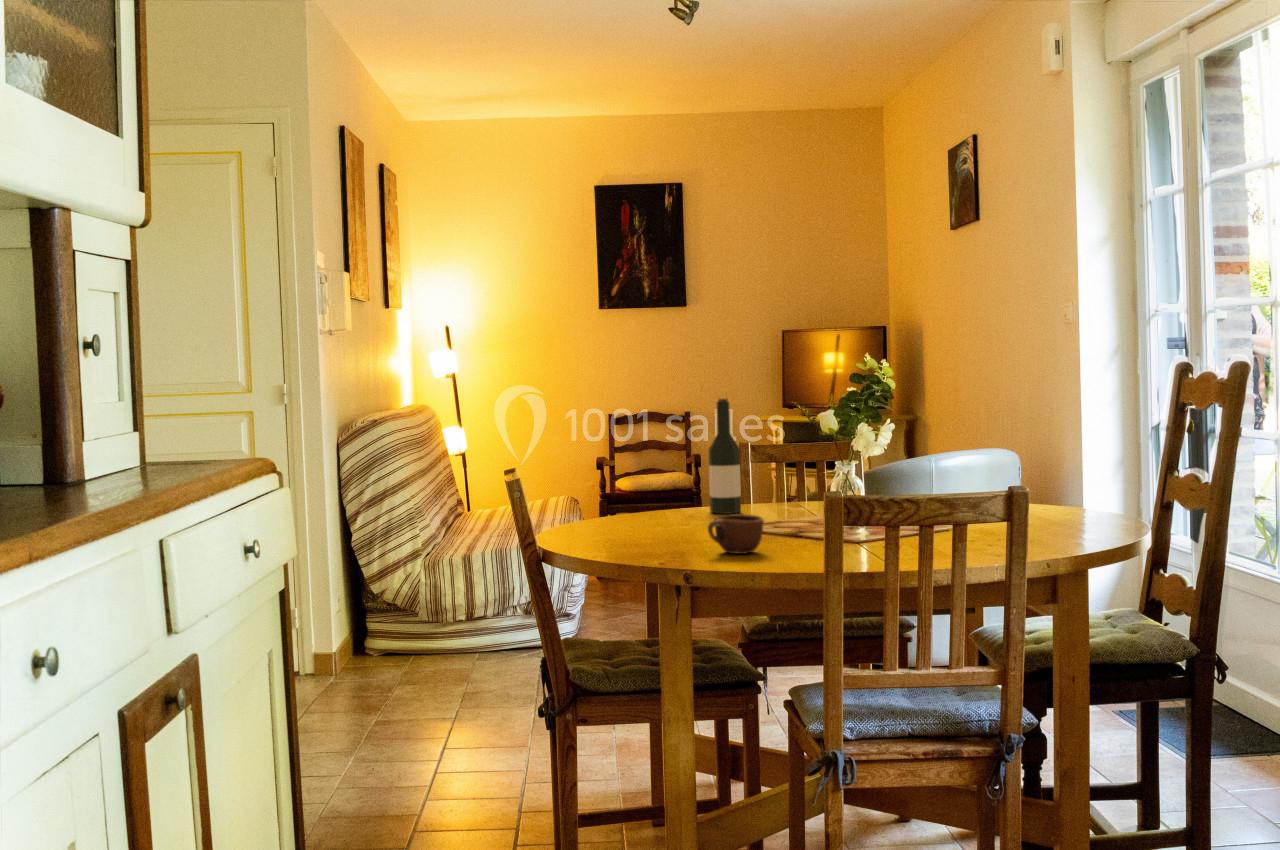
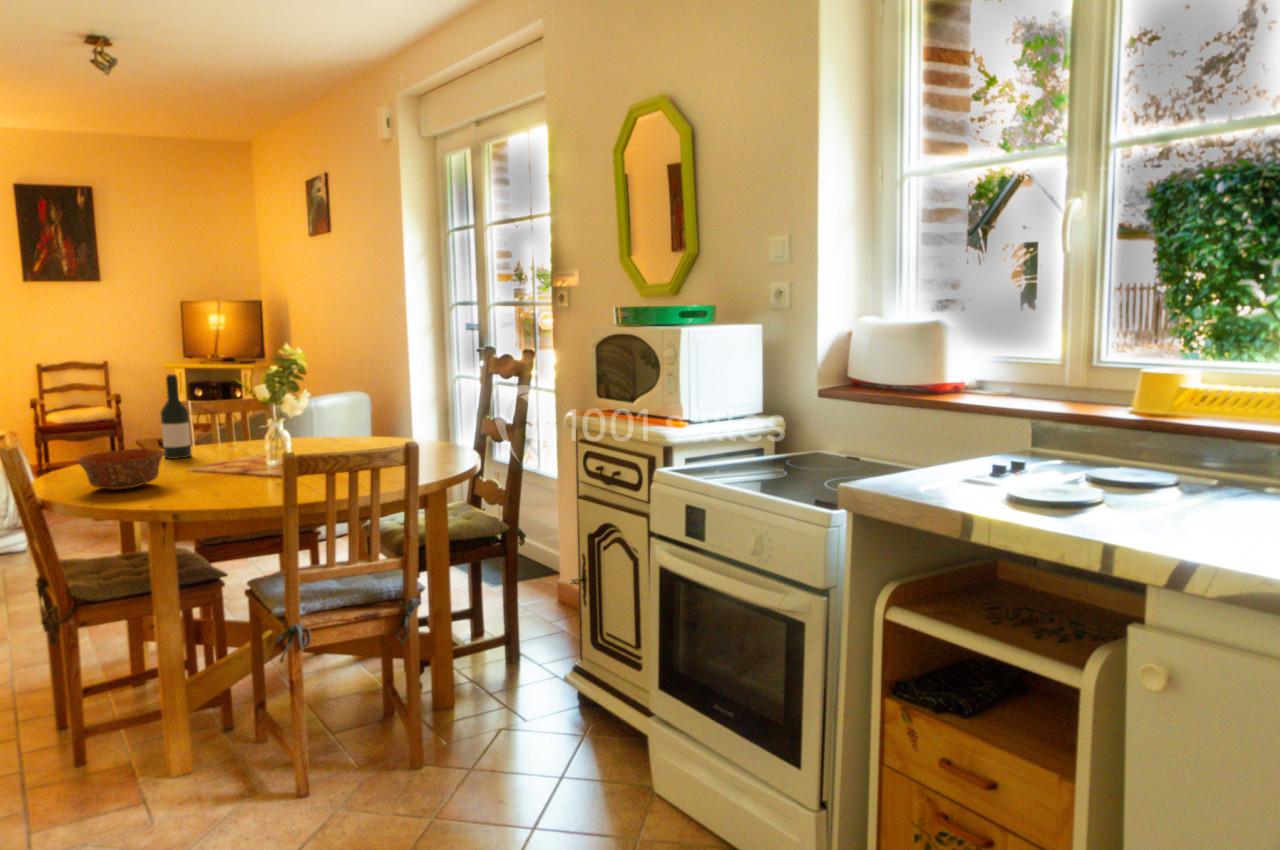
bowl: none [609,490,702,539] -> present [77,448,165,490]
mug: present [708,514,764,554] -> none [177,467,224,497]

